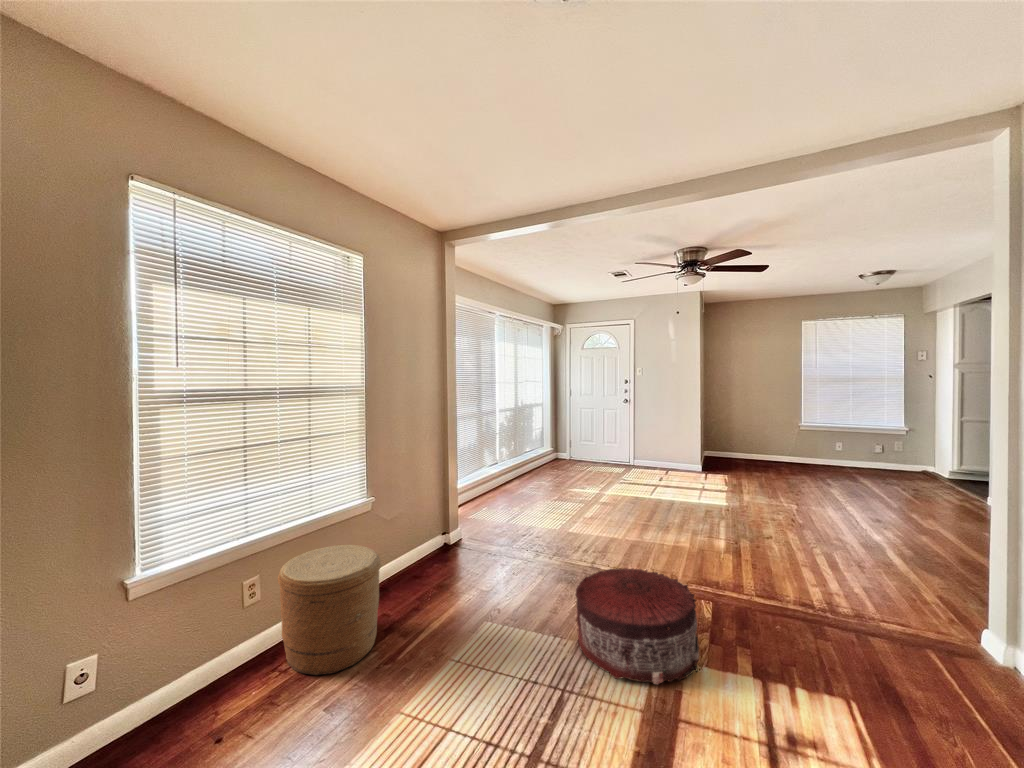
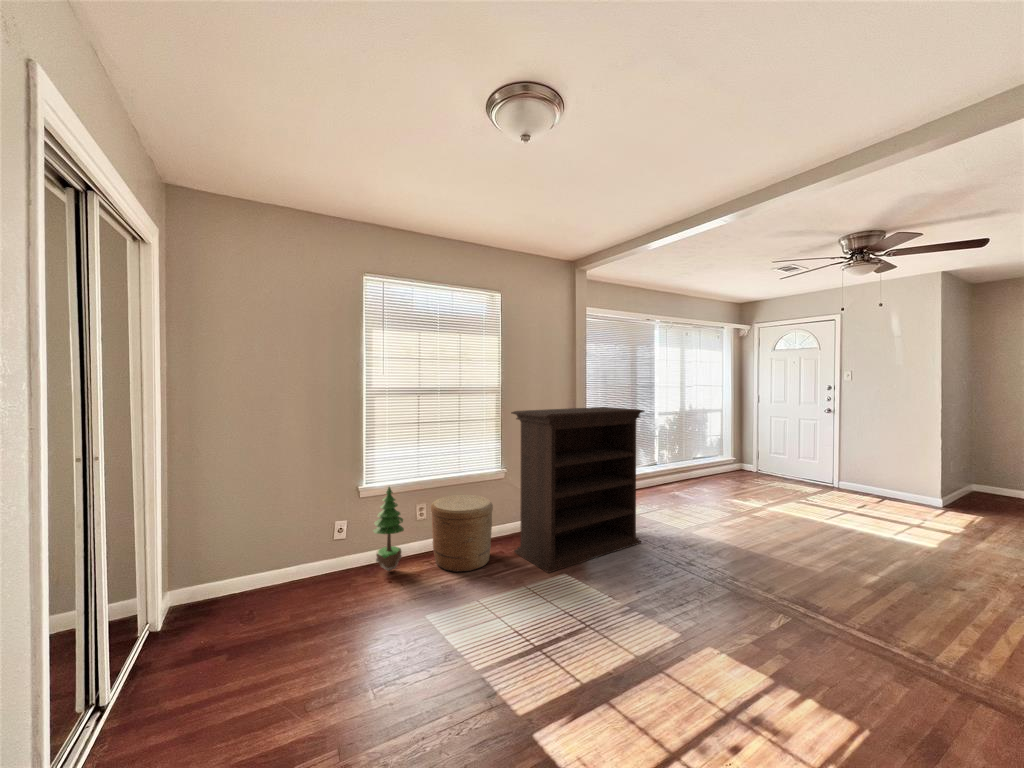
bookshelf: none [394,407,536,629] -> present [511,407,644,573]
potted tree: none [170,564,237,716] -> present [373,487,404,571]
pouf: present [575,568,699,685] -> none [619,552,730,653]

